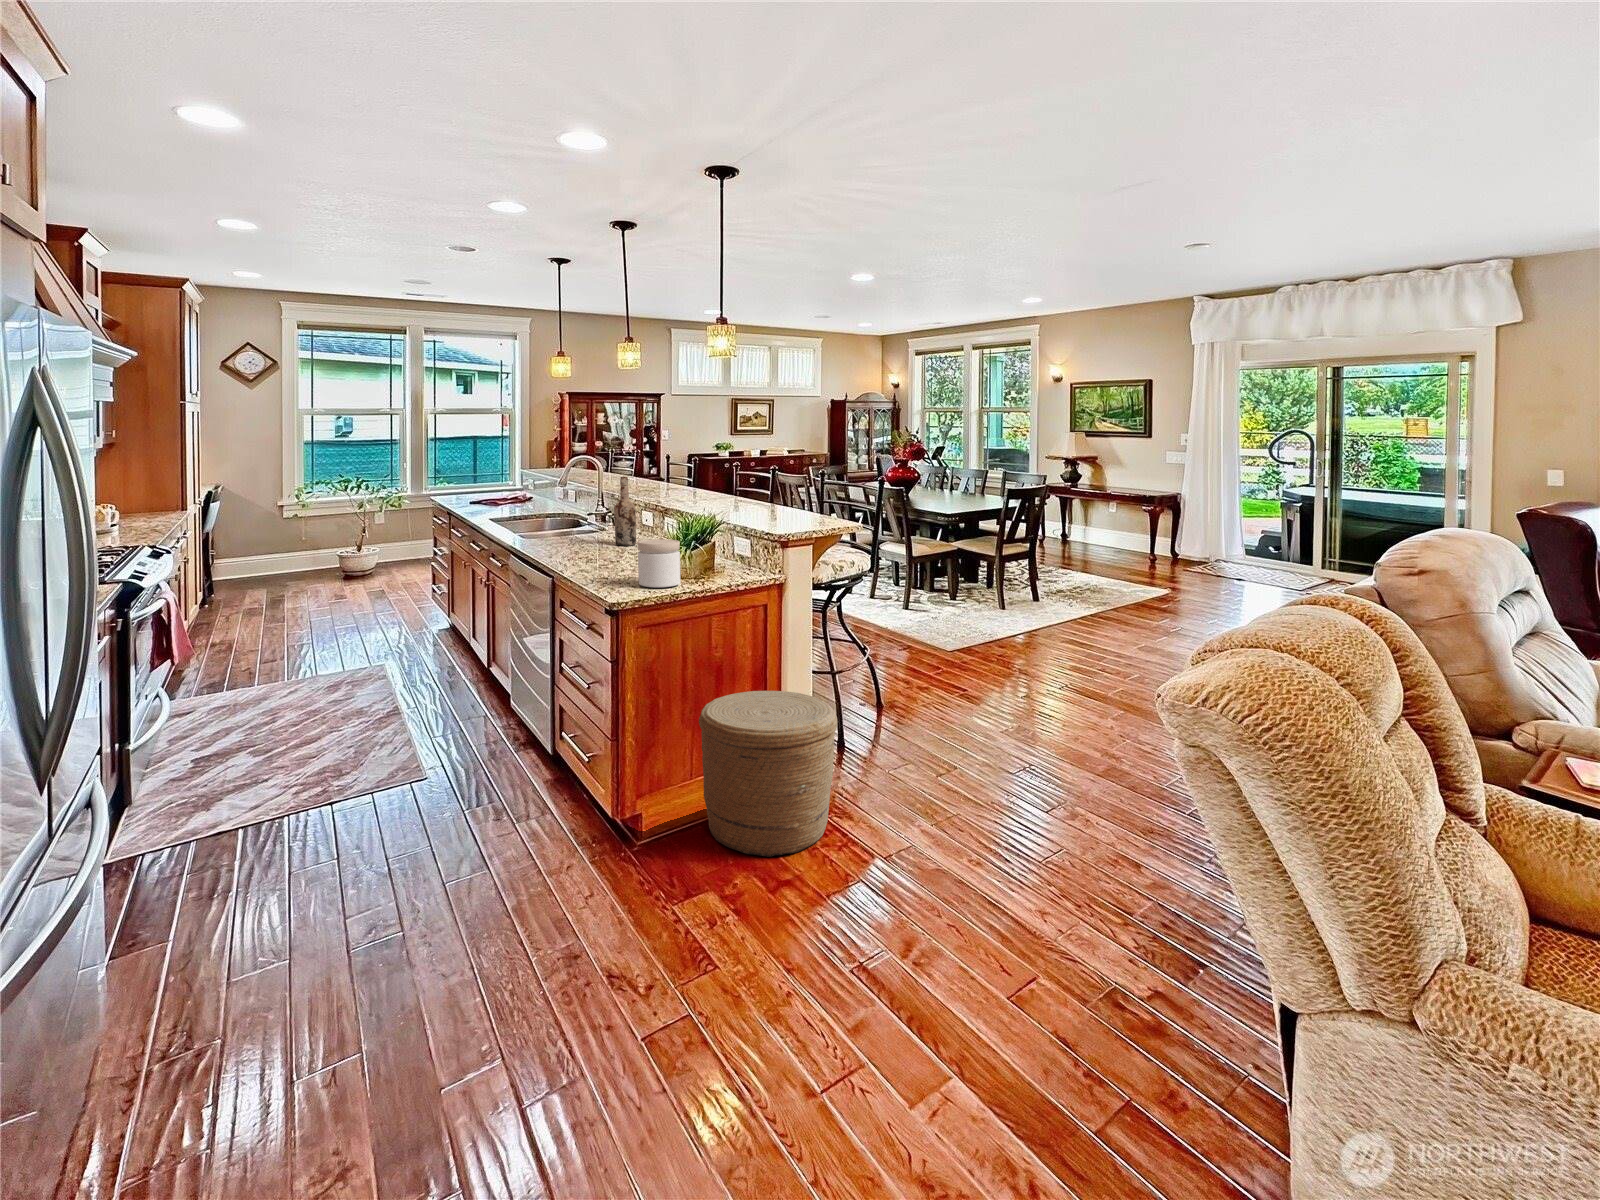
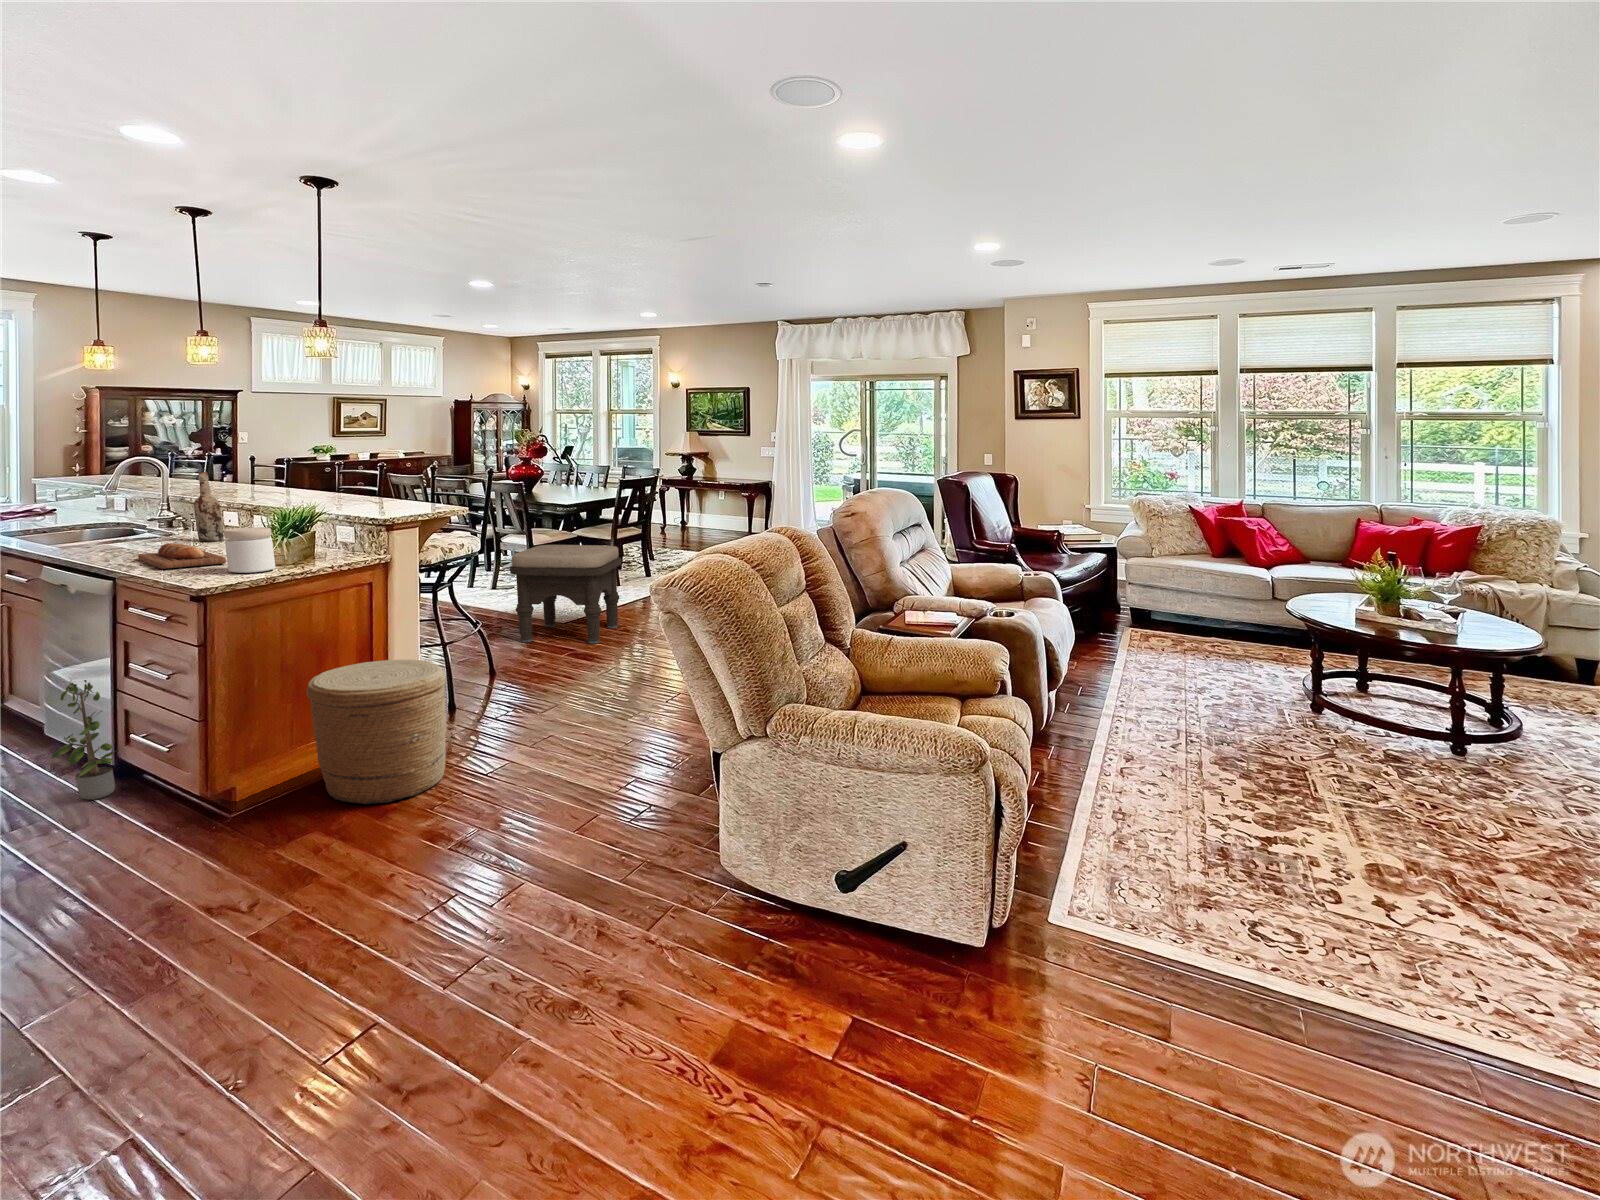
bread loaf: none [565,549,637,577] -> present [138,543,226,569]
ottoman: none [893,559,1013,676] -> present [510,545,622,644]
potted plant: none [485,677,536,795] -> present [52,680,115,800]

